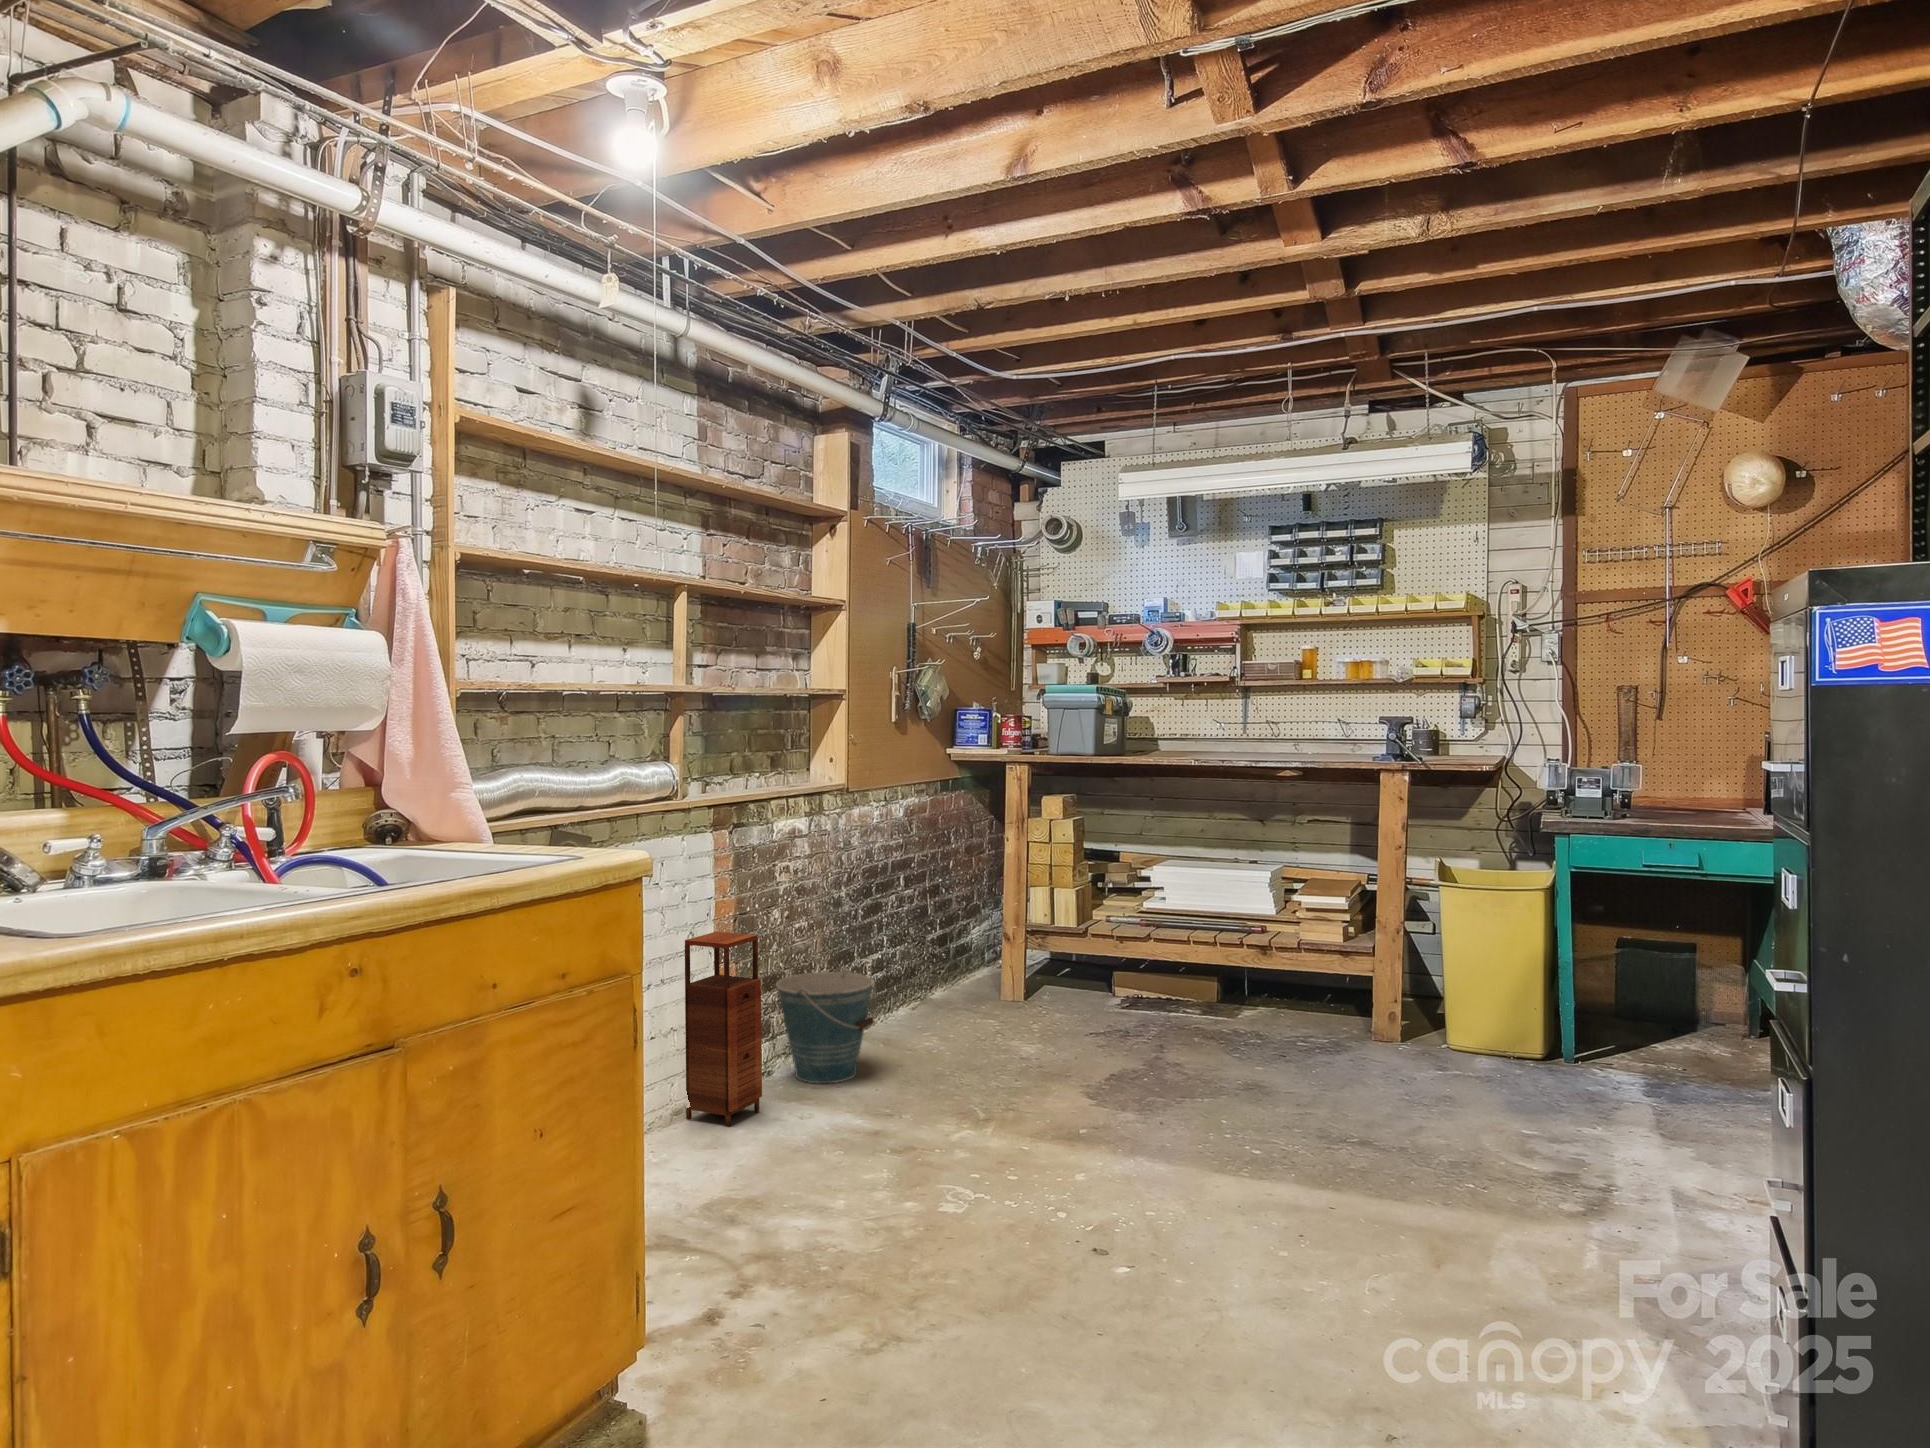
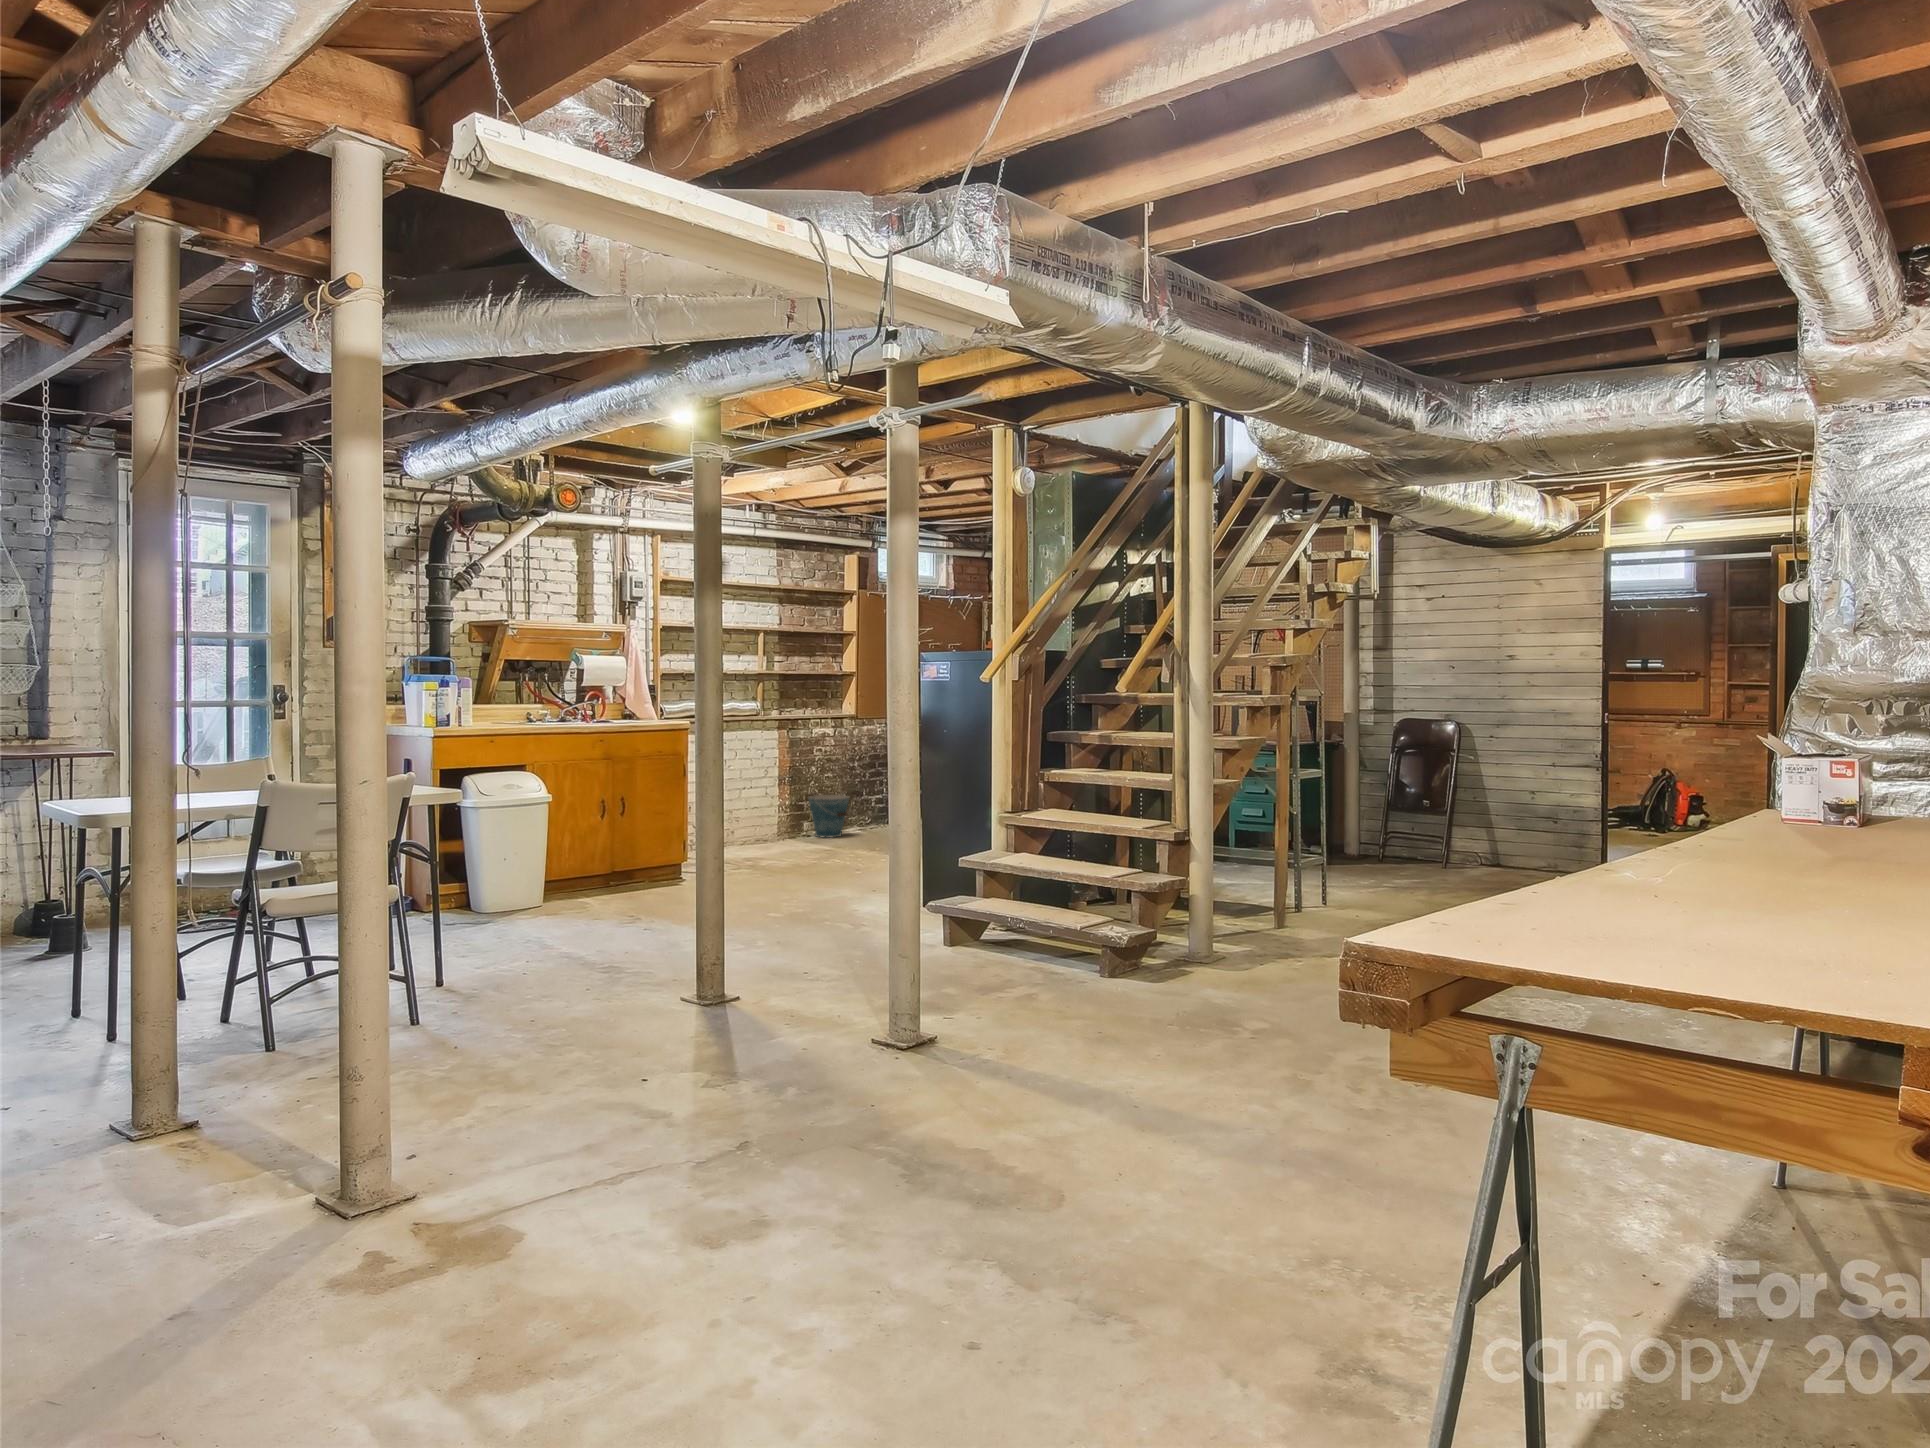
storage cabinet: present [685,931,762,1126] -> none [759,770,789,843]

